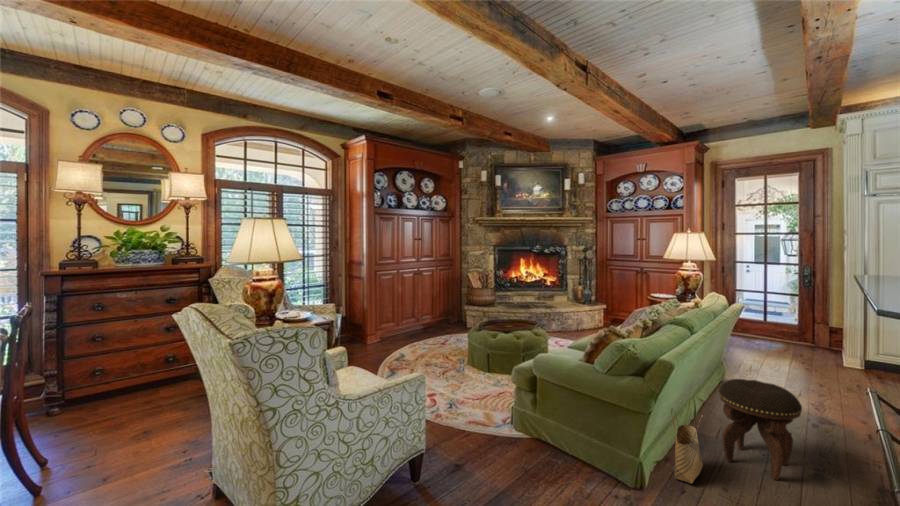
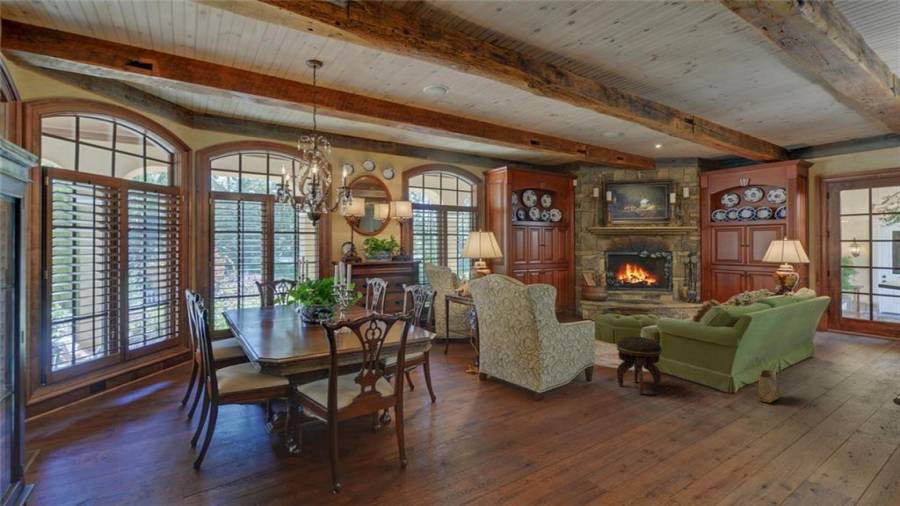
footstool: present [719,379,802,480] -> present [617,336,662,394]

